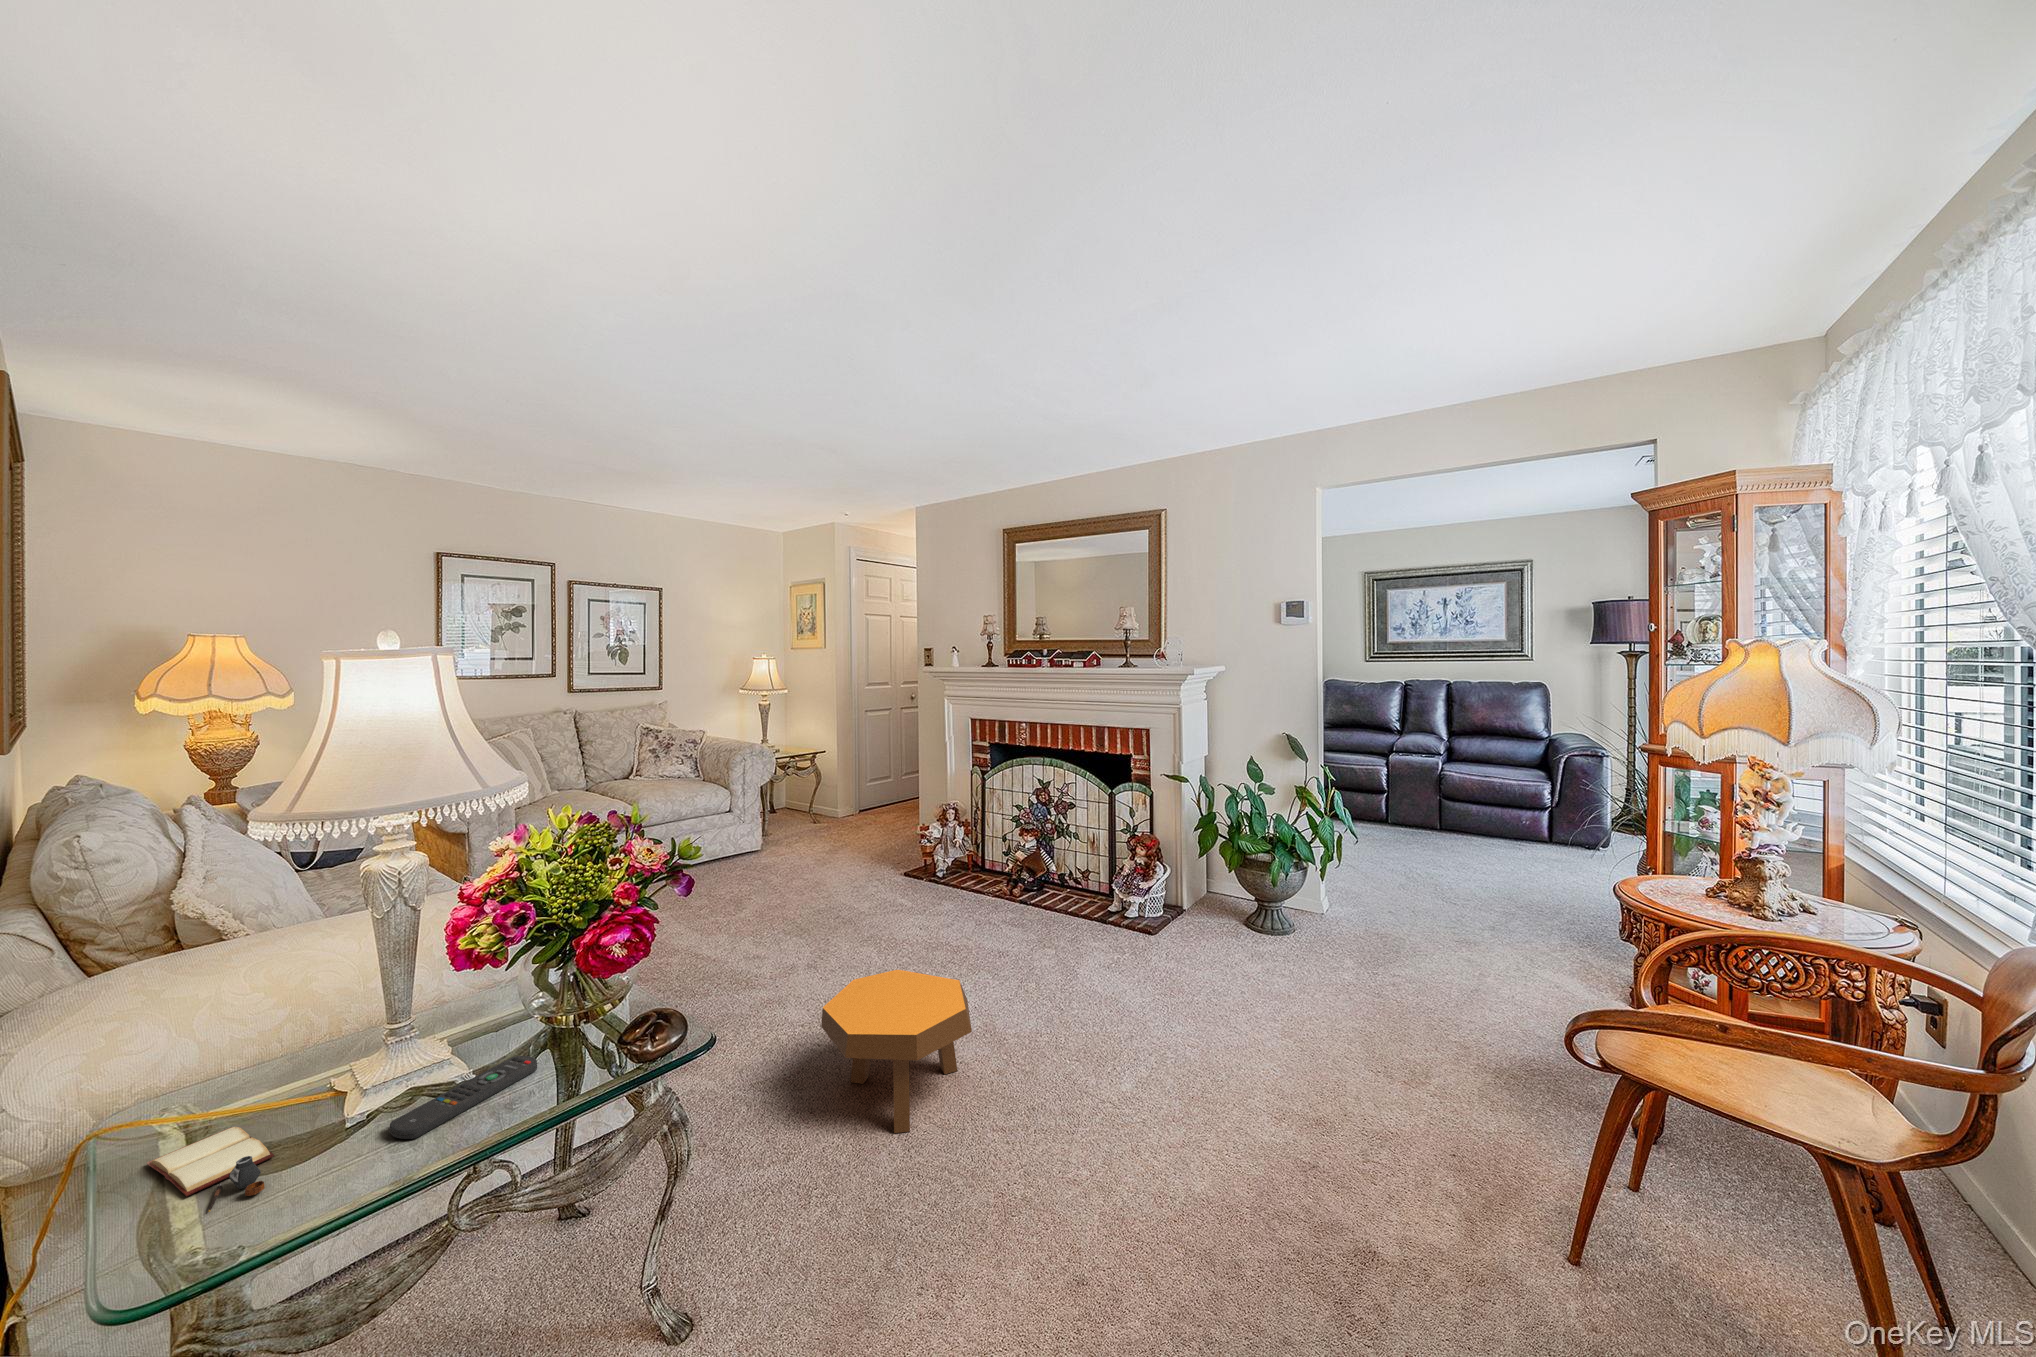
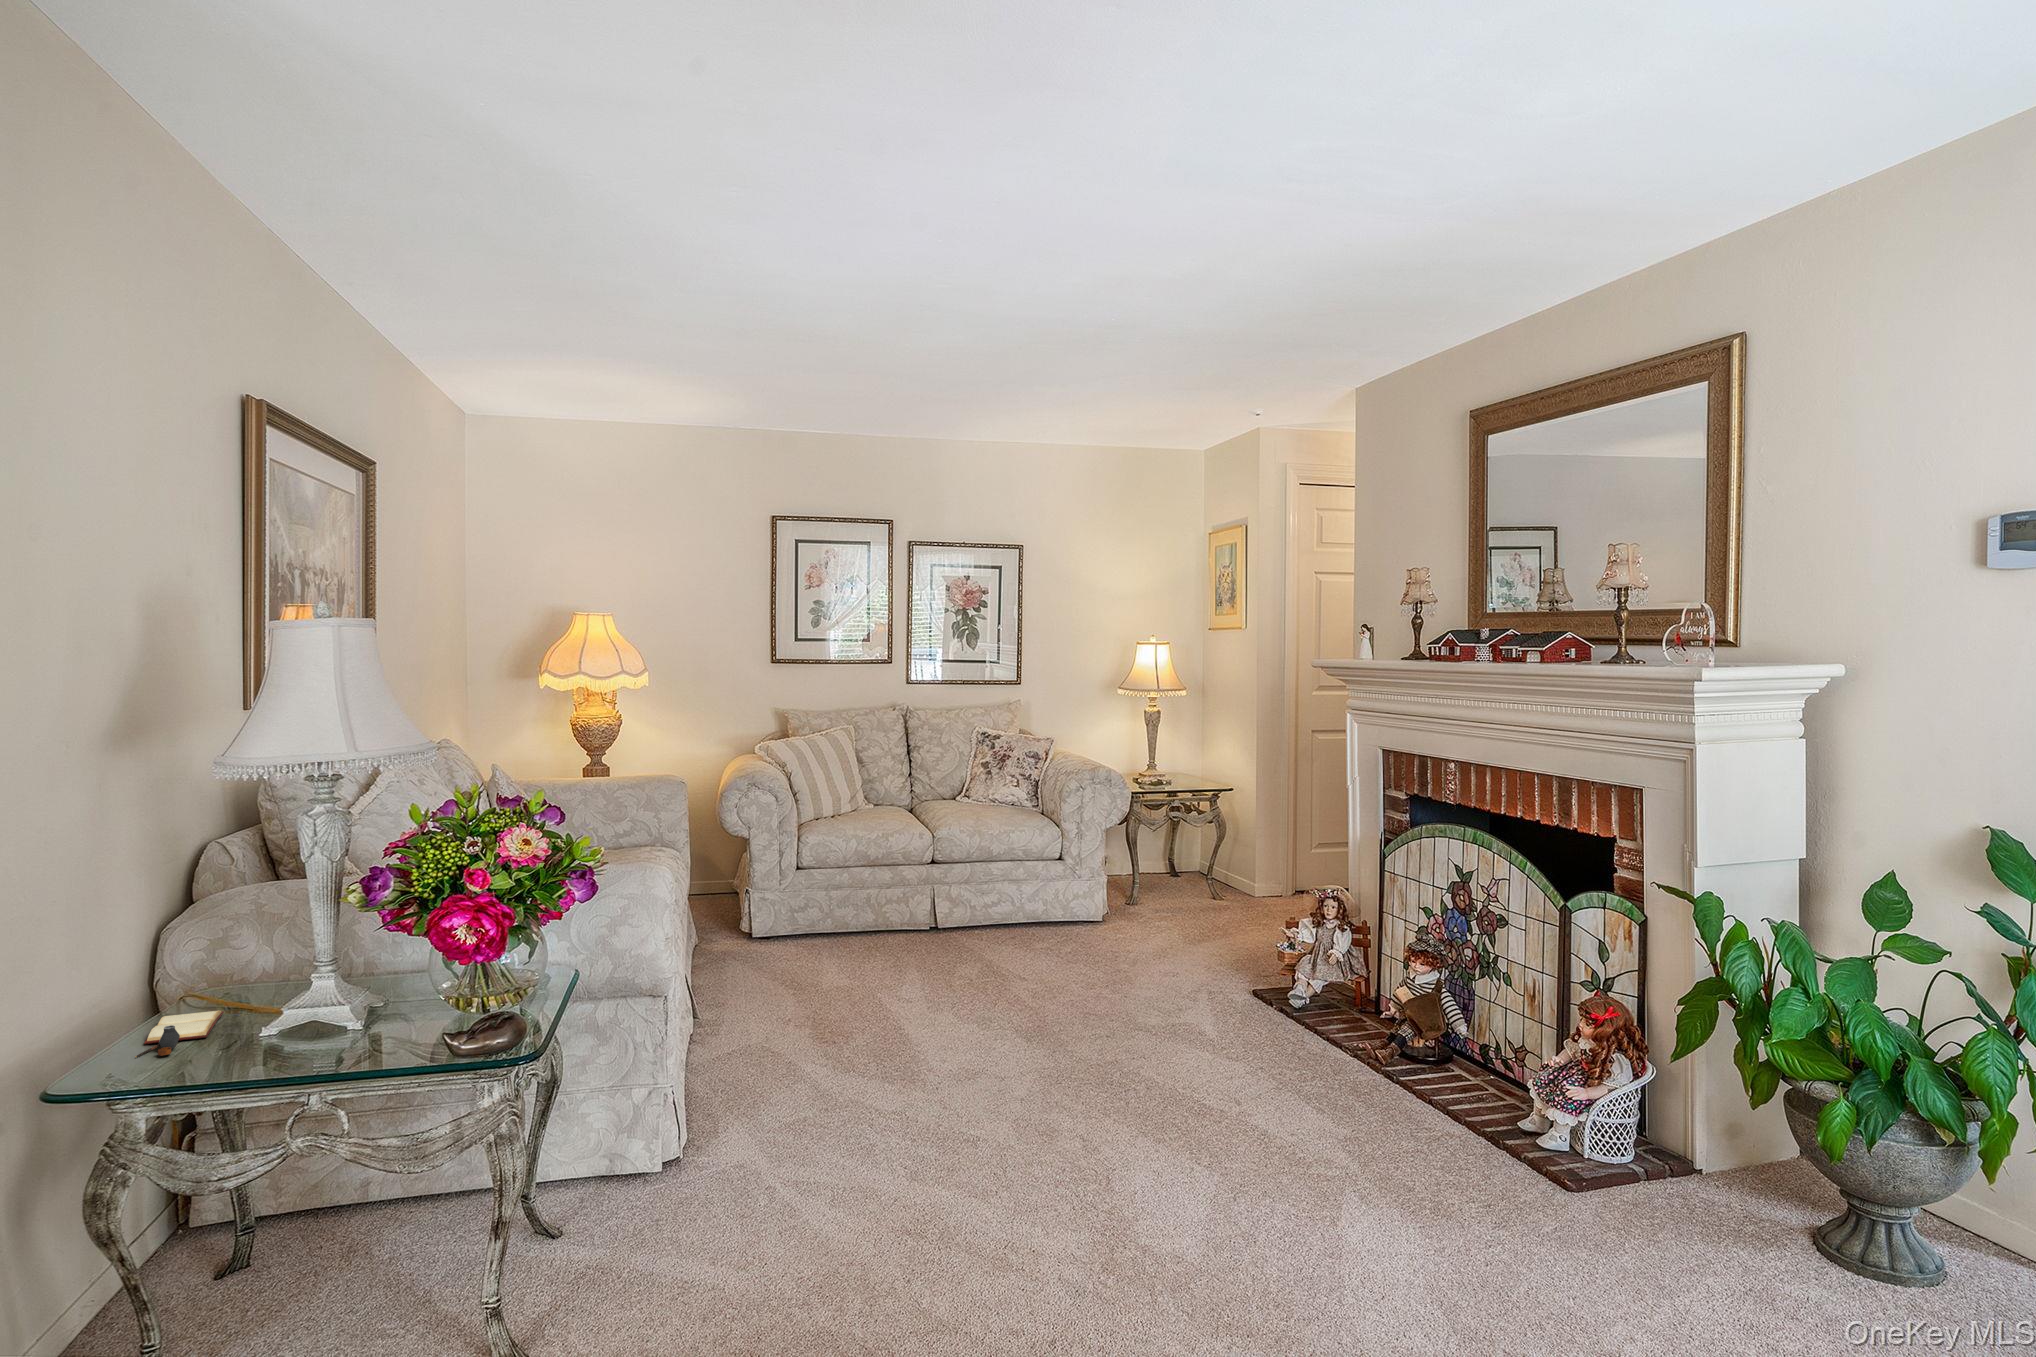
footstool: present [821,970,972,1133] -> none [795,1078,1015,1293]
remote control: present [390,1056,537,1139] -> none [263,1019,407,1055]

